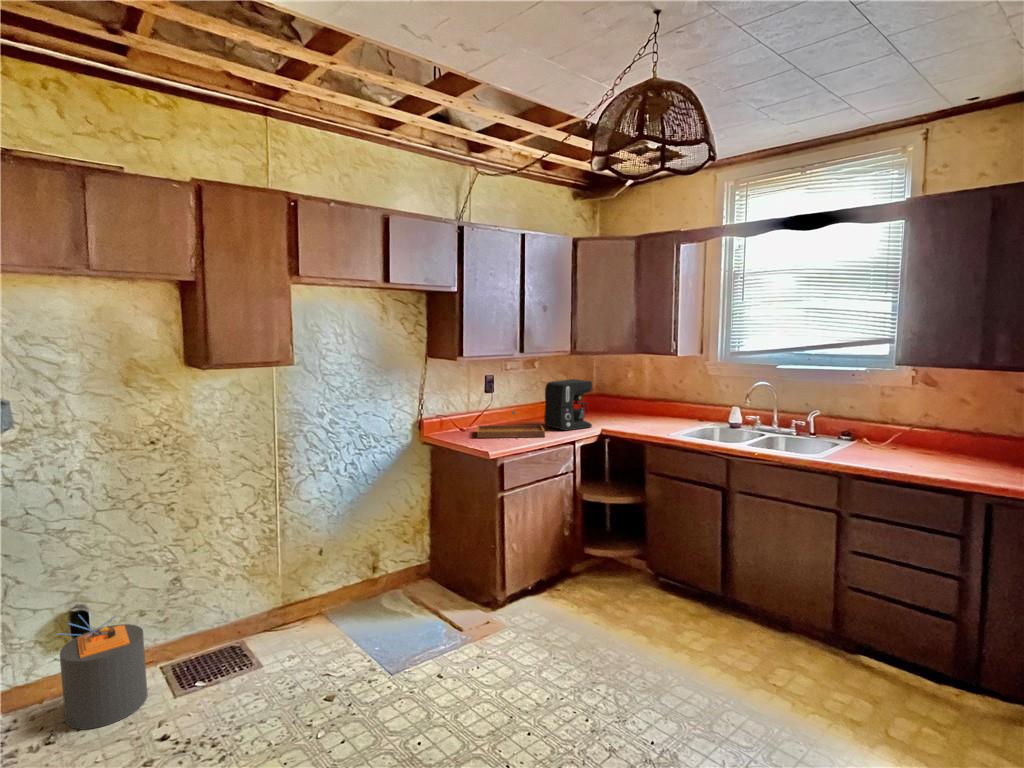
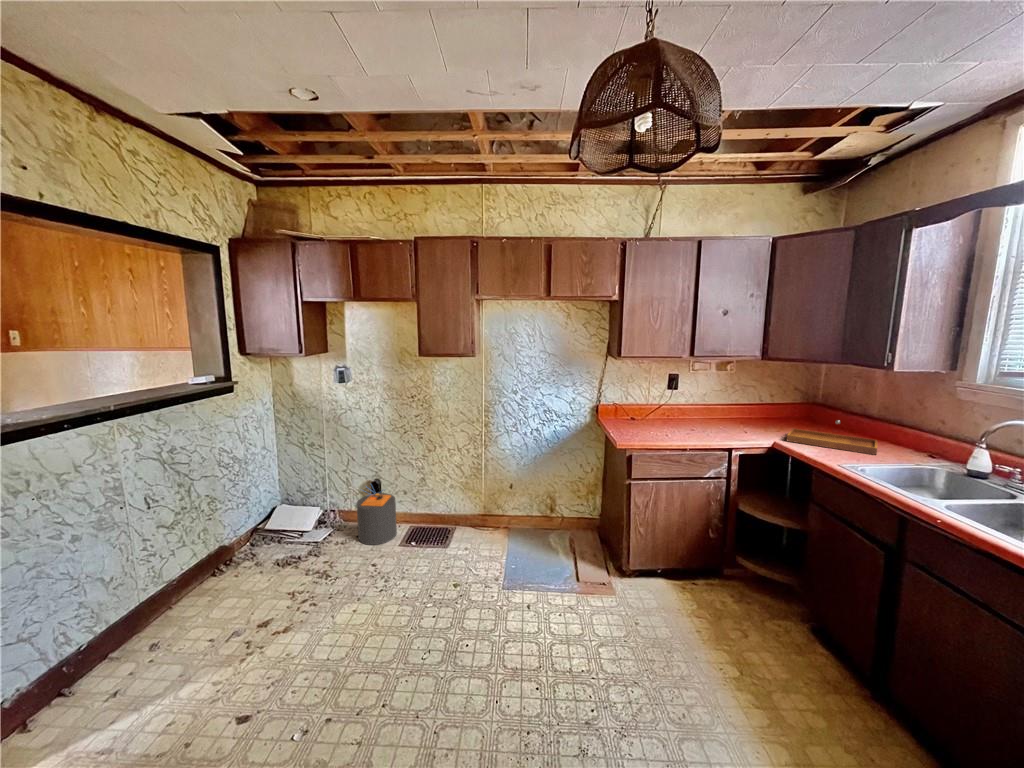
coffee maker: present [544,379,592,430] -> none [714,385,768,437]
tray: present [477,411,545,438] -> present [787,420,877,455]

